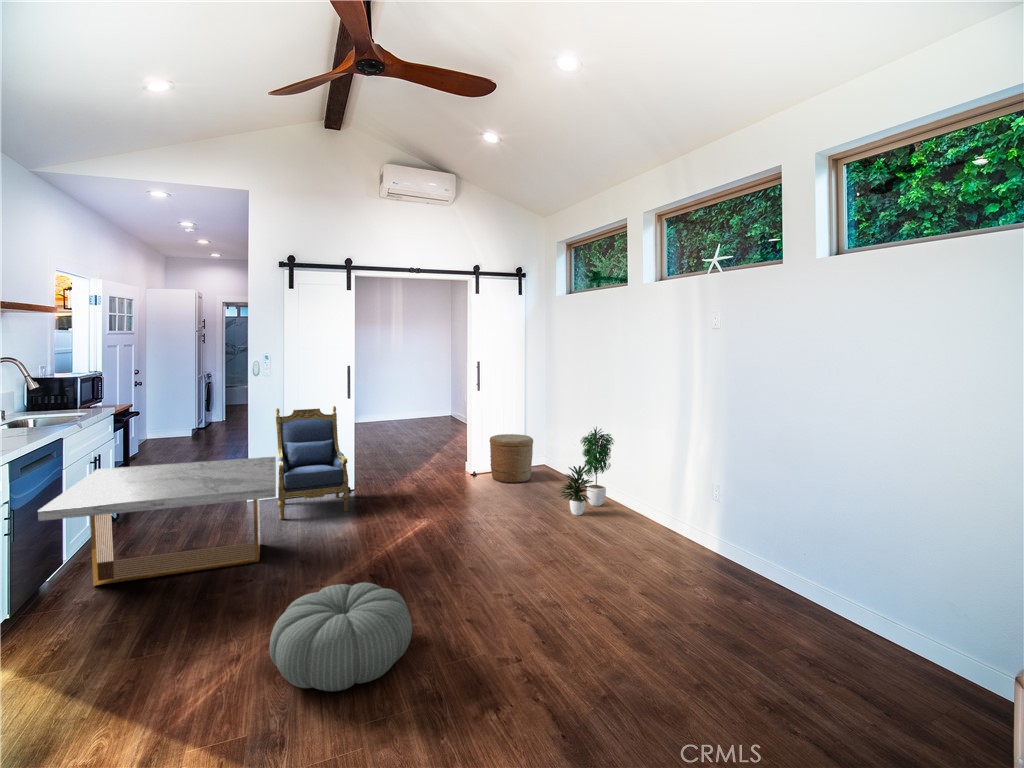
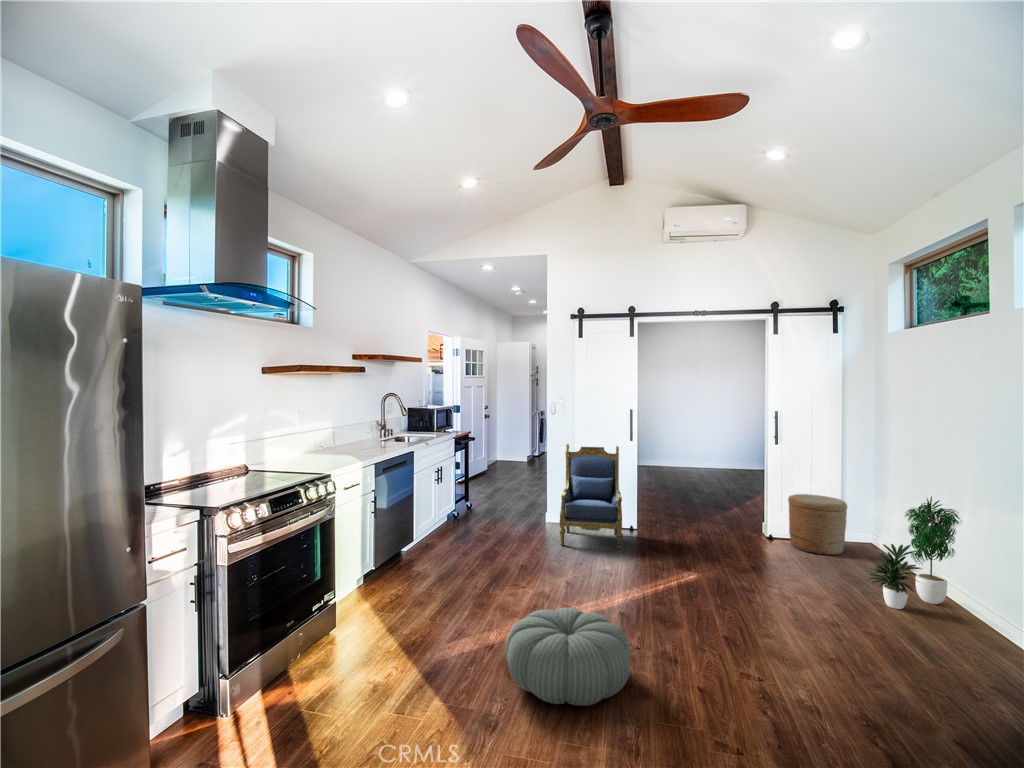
coffee table: present [38,457,276,585] -> none [389,480,557,577]

